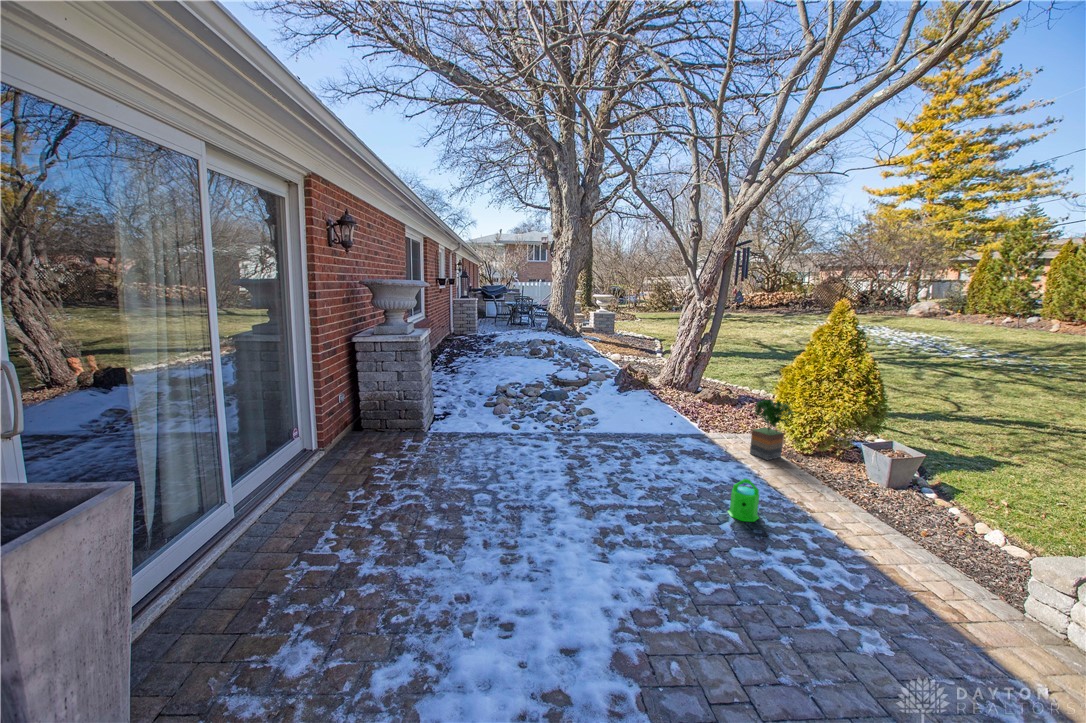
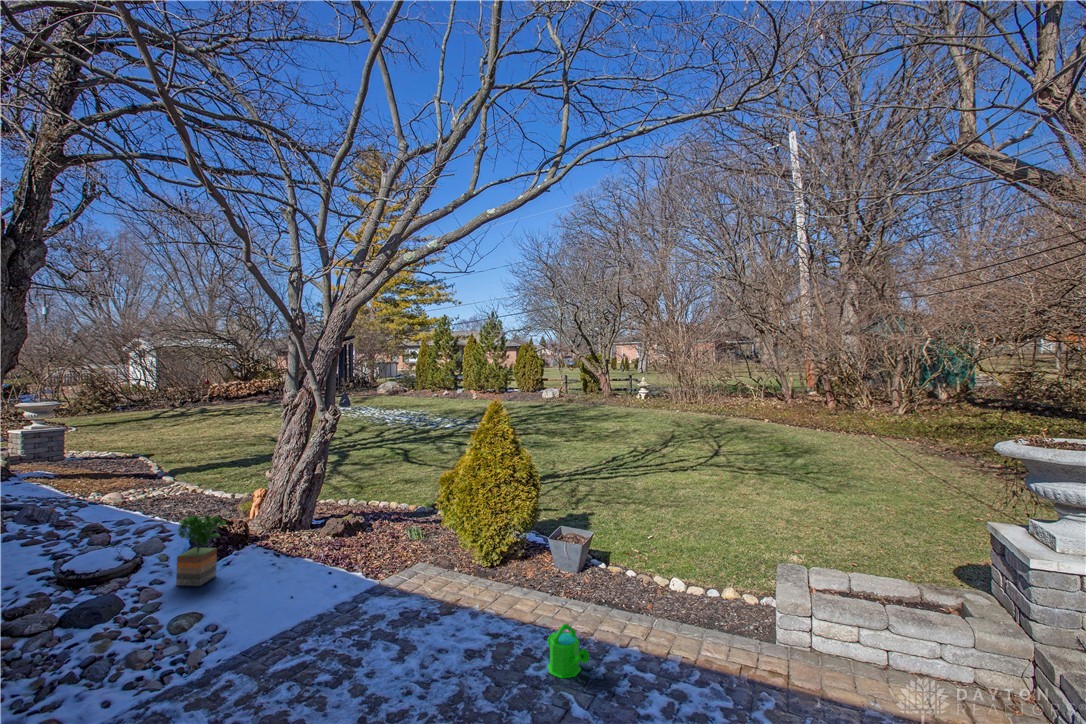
potted tree: present [750,400,793,460] -> present [176,515,225,586]

